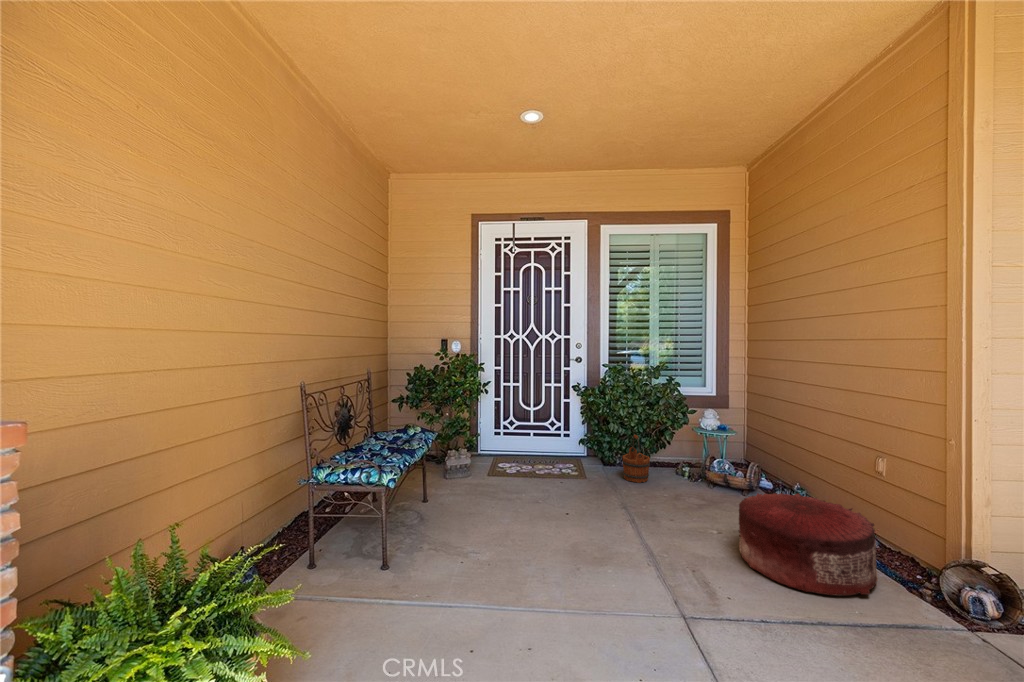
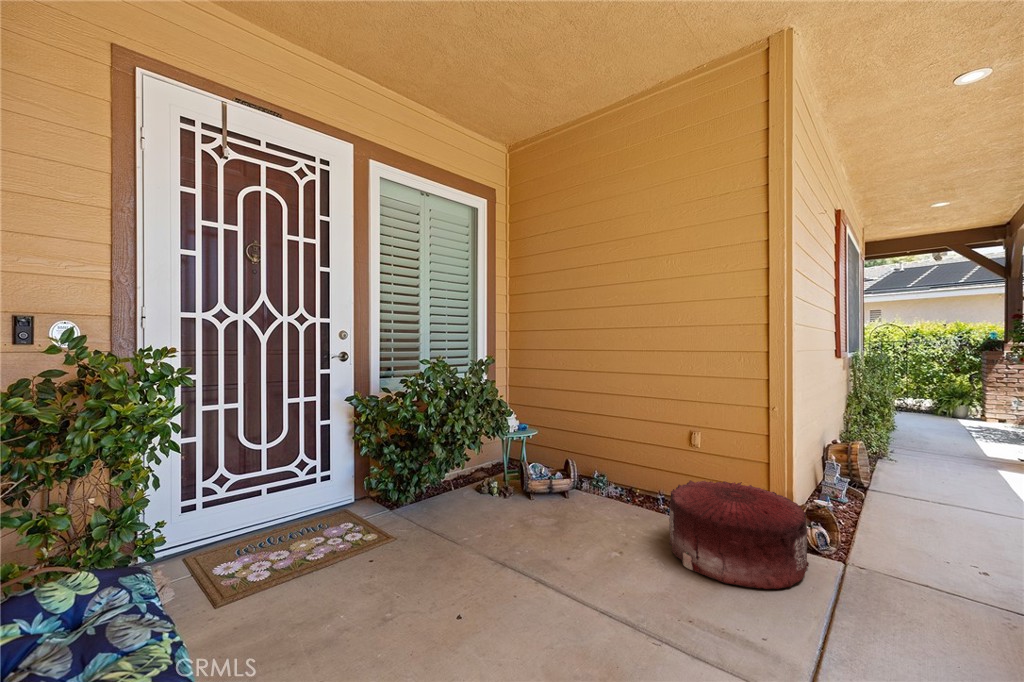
wooden bucket: present [622,435,650,483] -> none [442,454,479,522]

